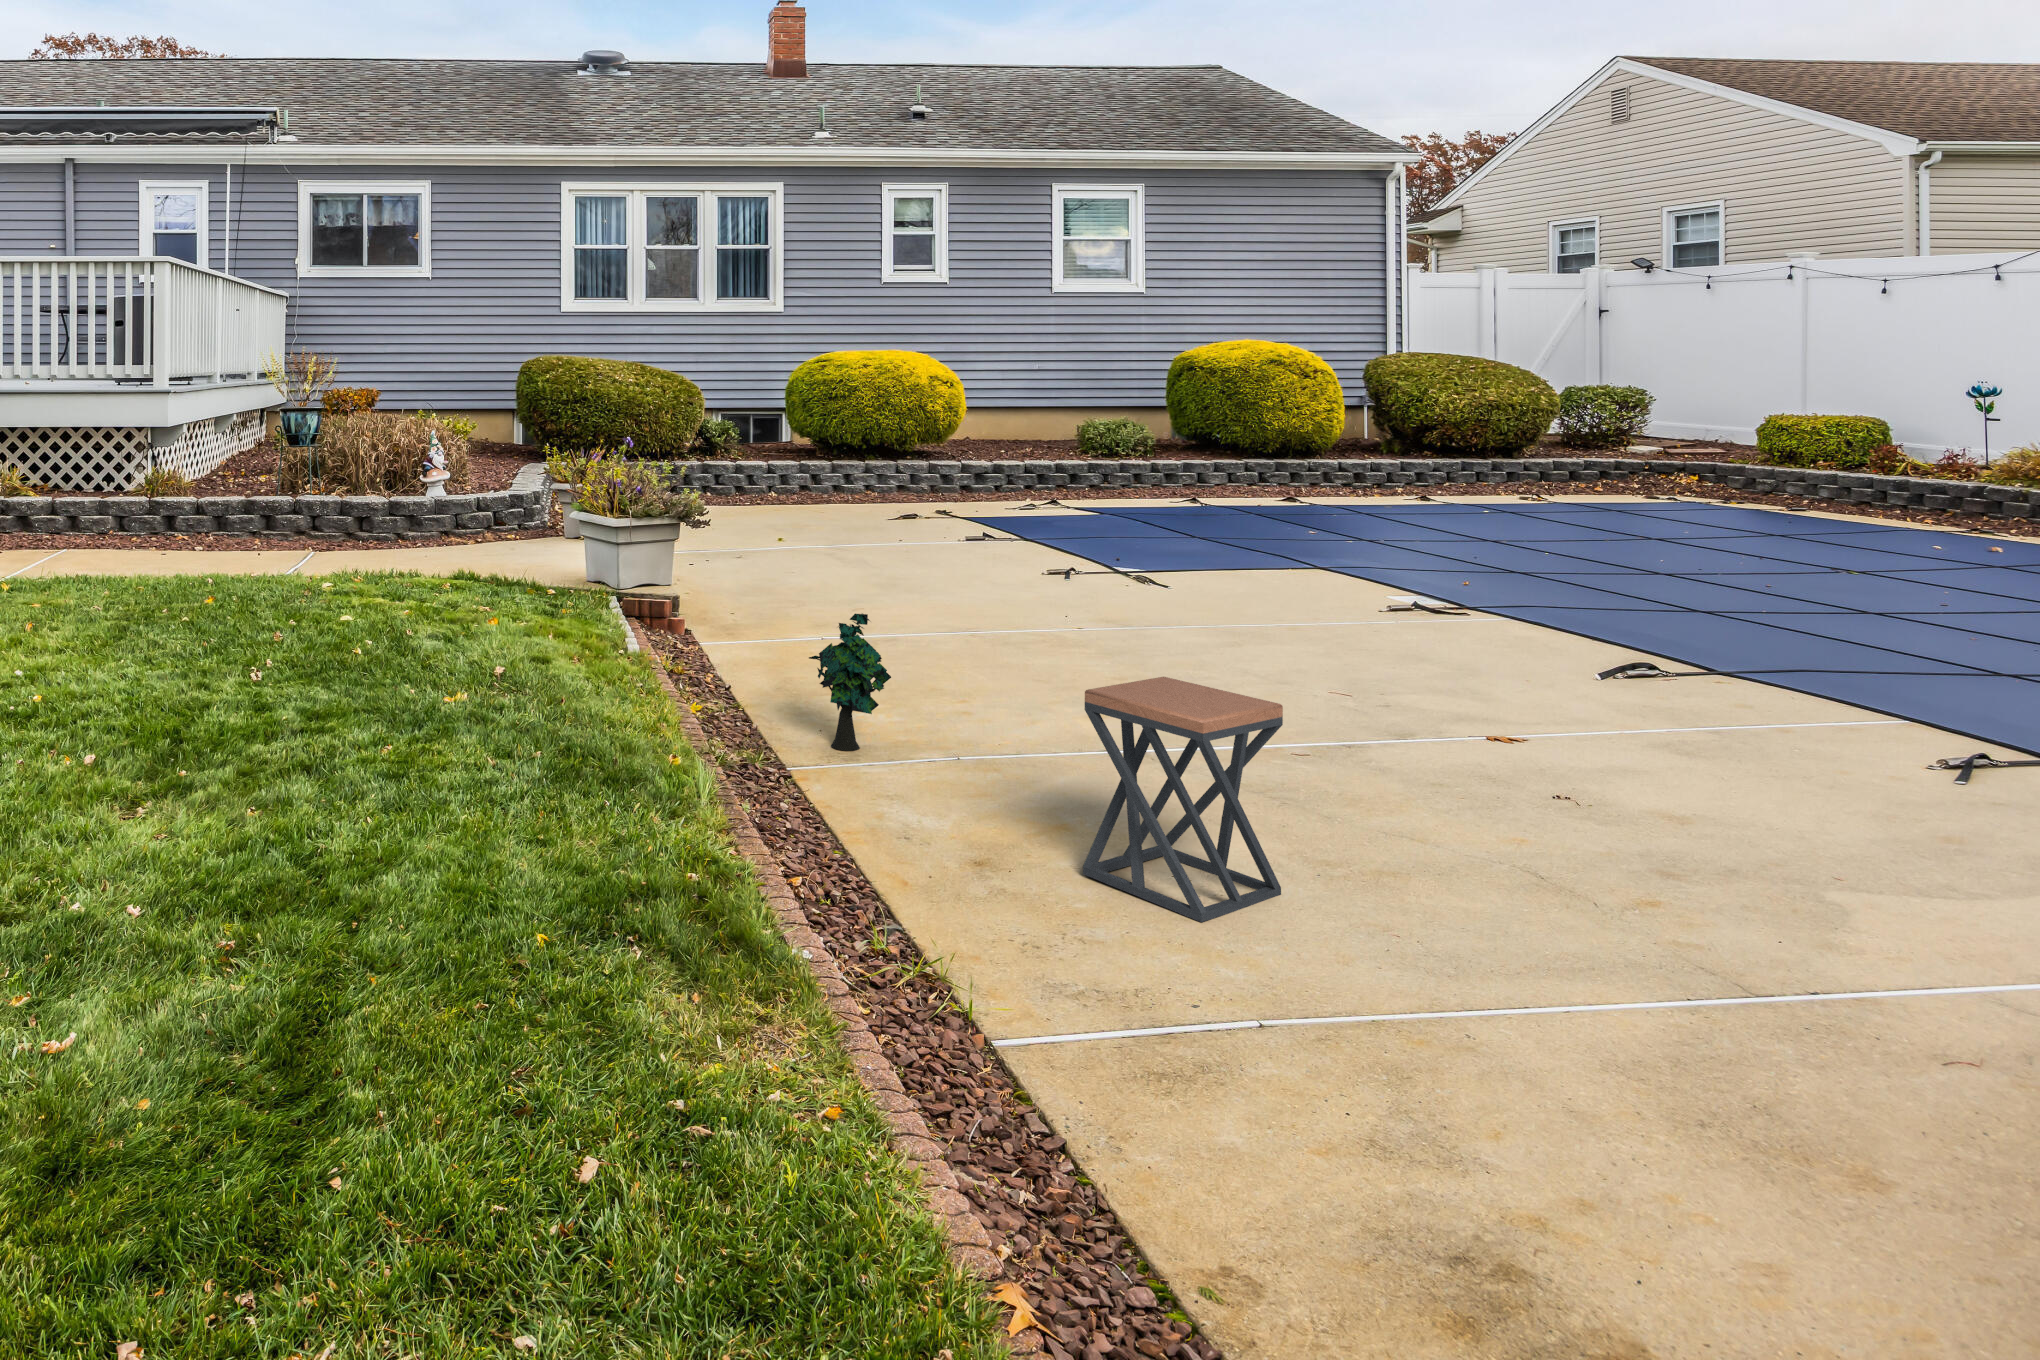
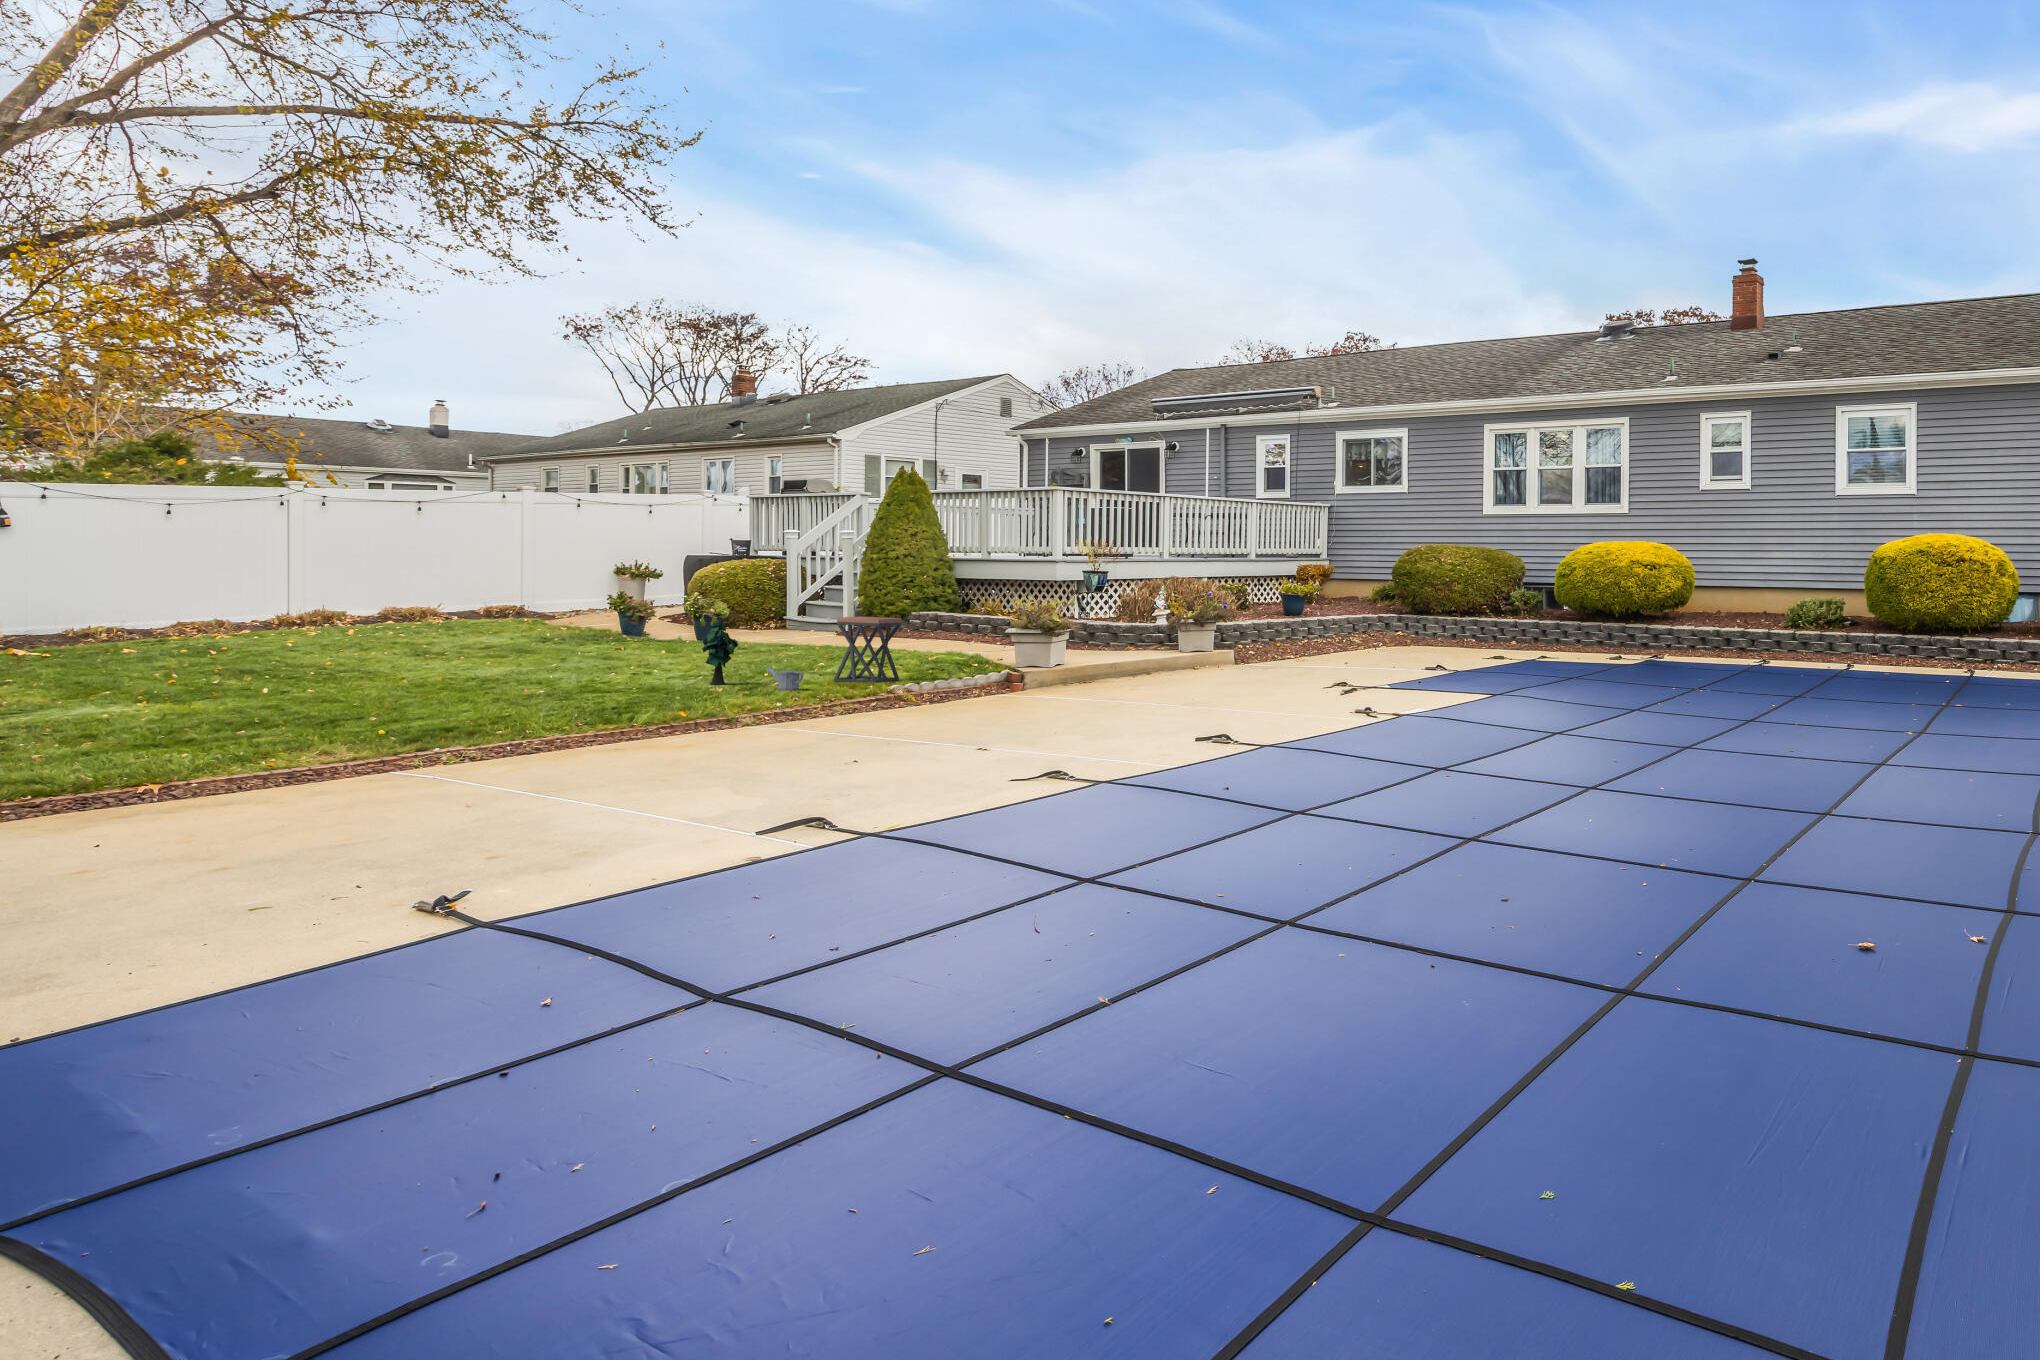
decorative plant: present [809,613,891,751] -> present [702,616,739,685]
watering can: none [1717,1006,1890,1112] -> present [766,667,803,691]

